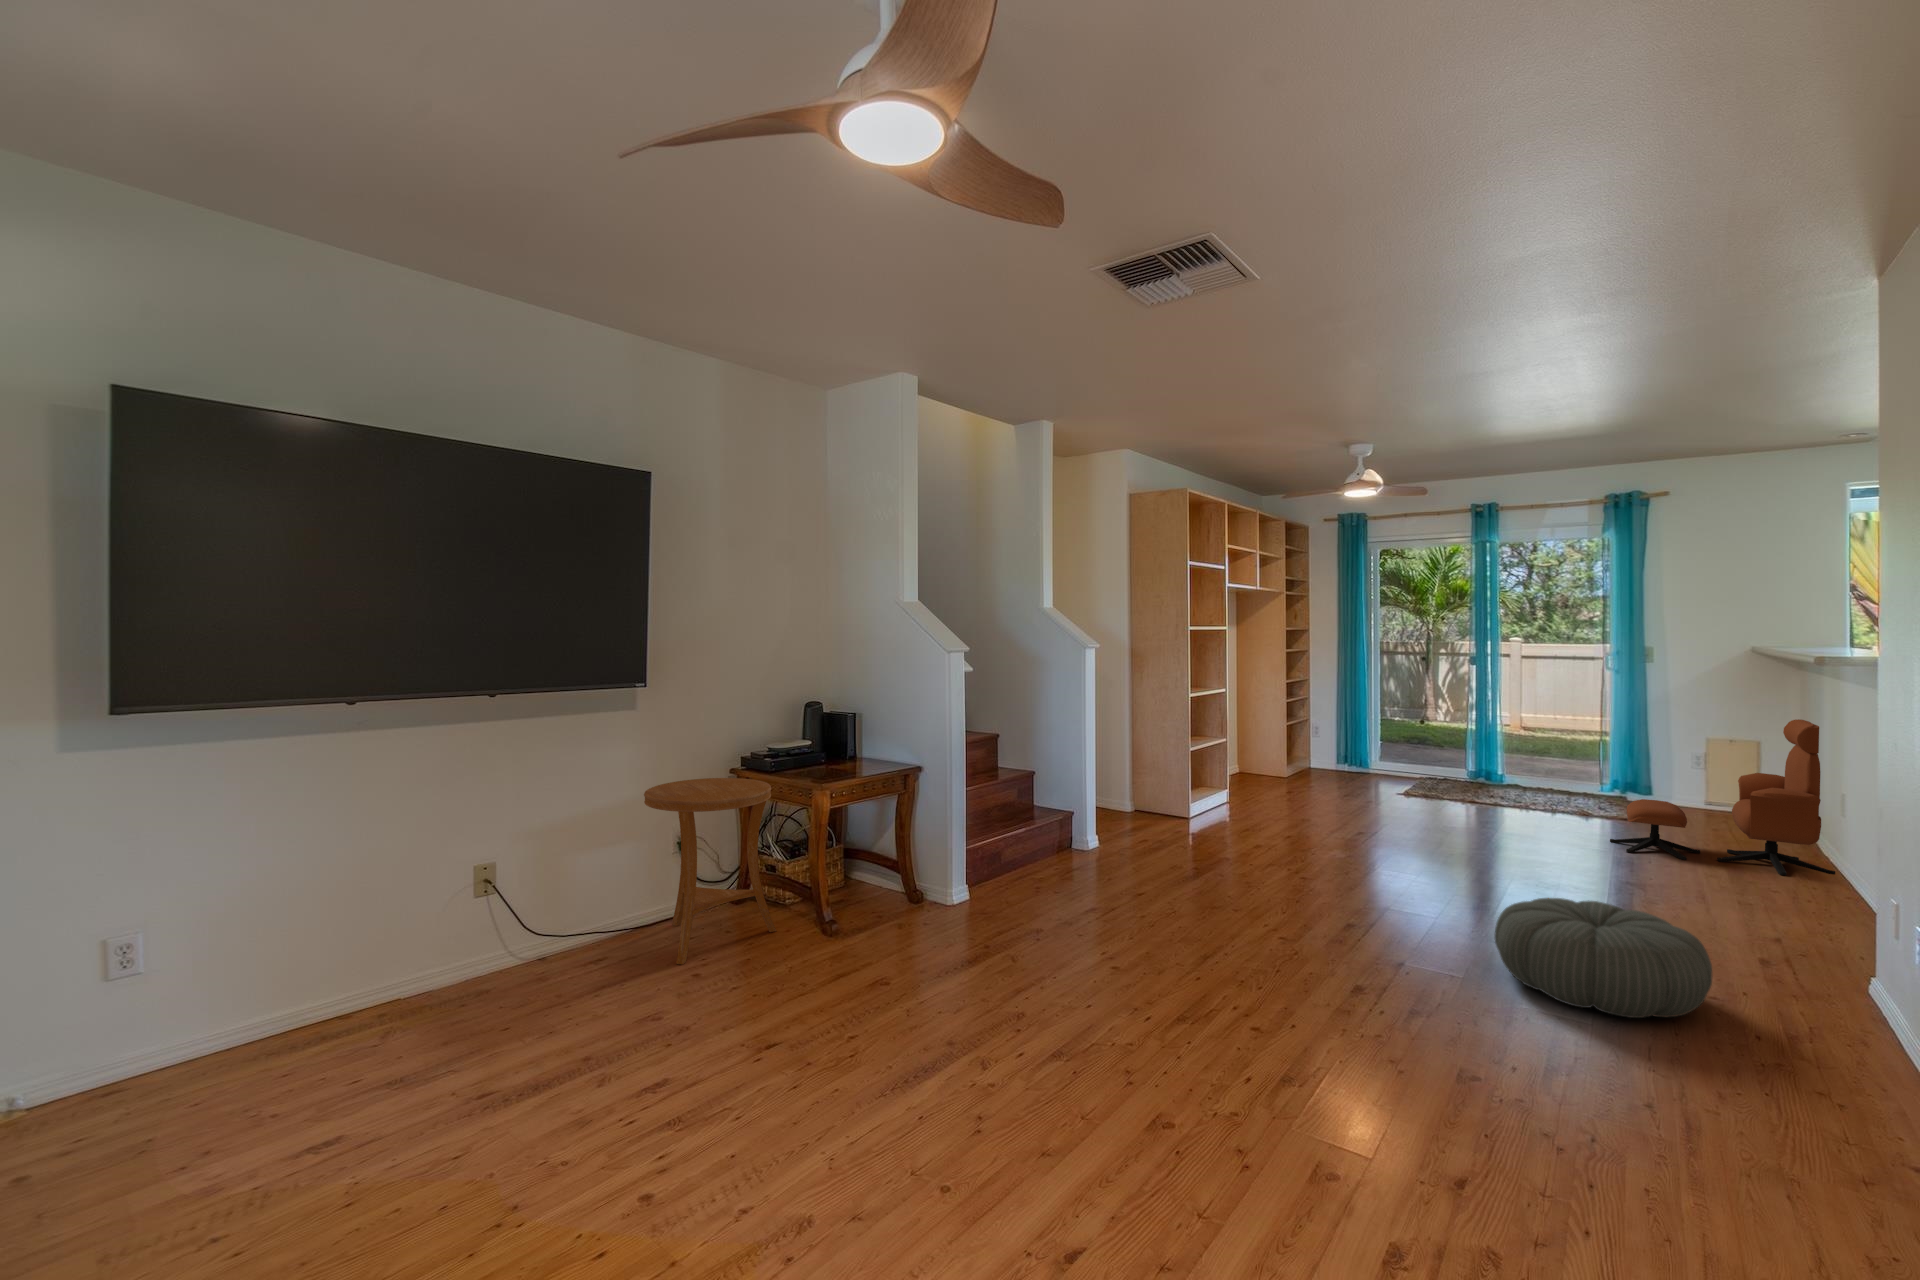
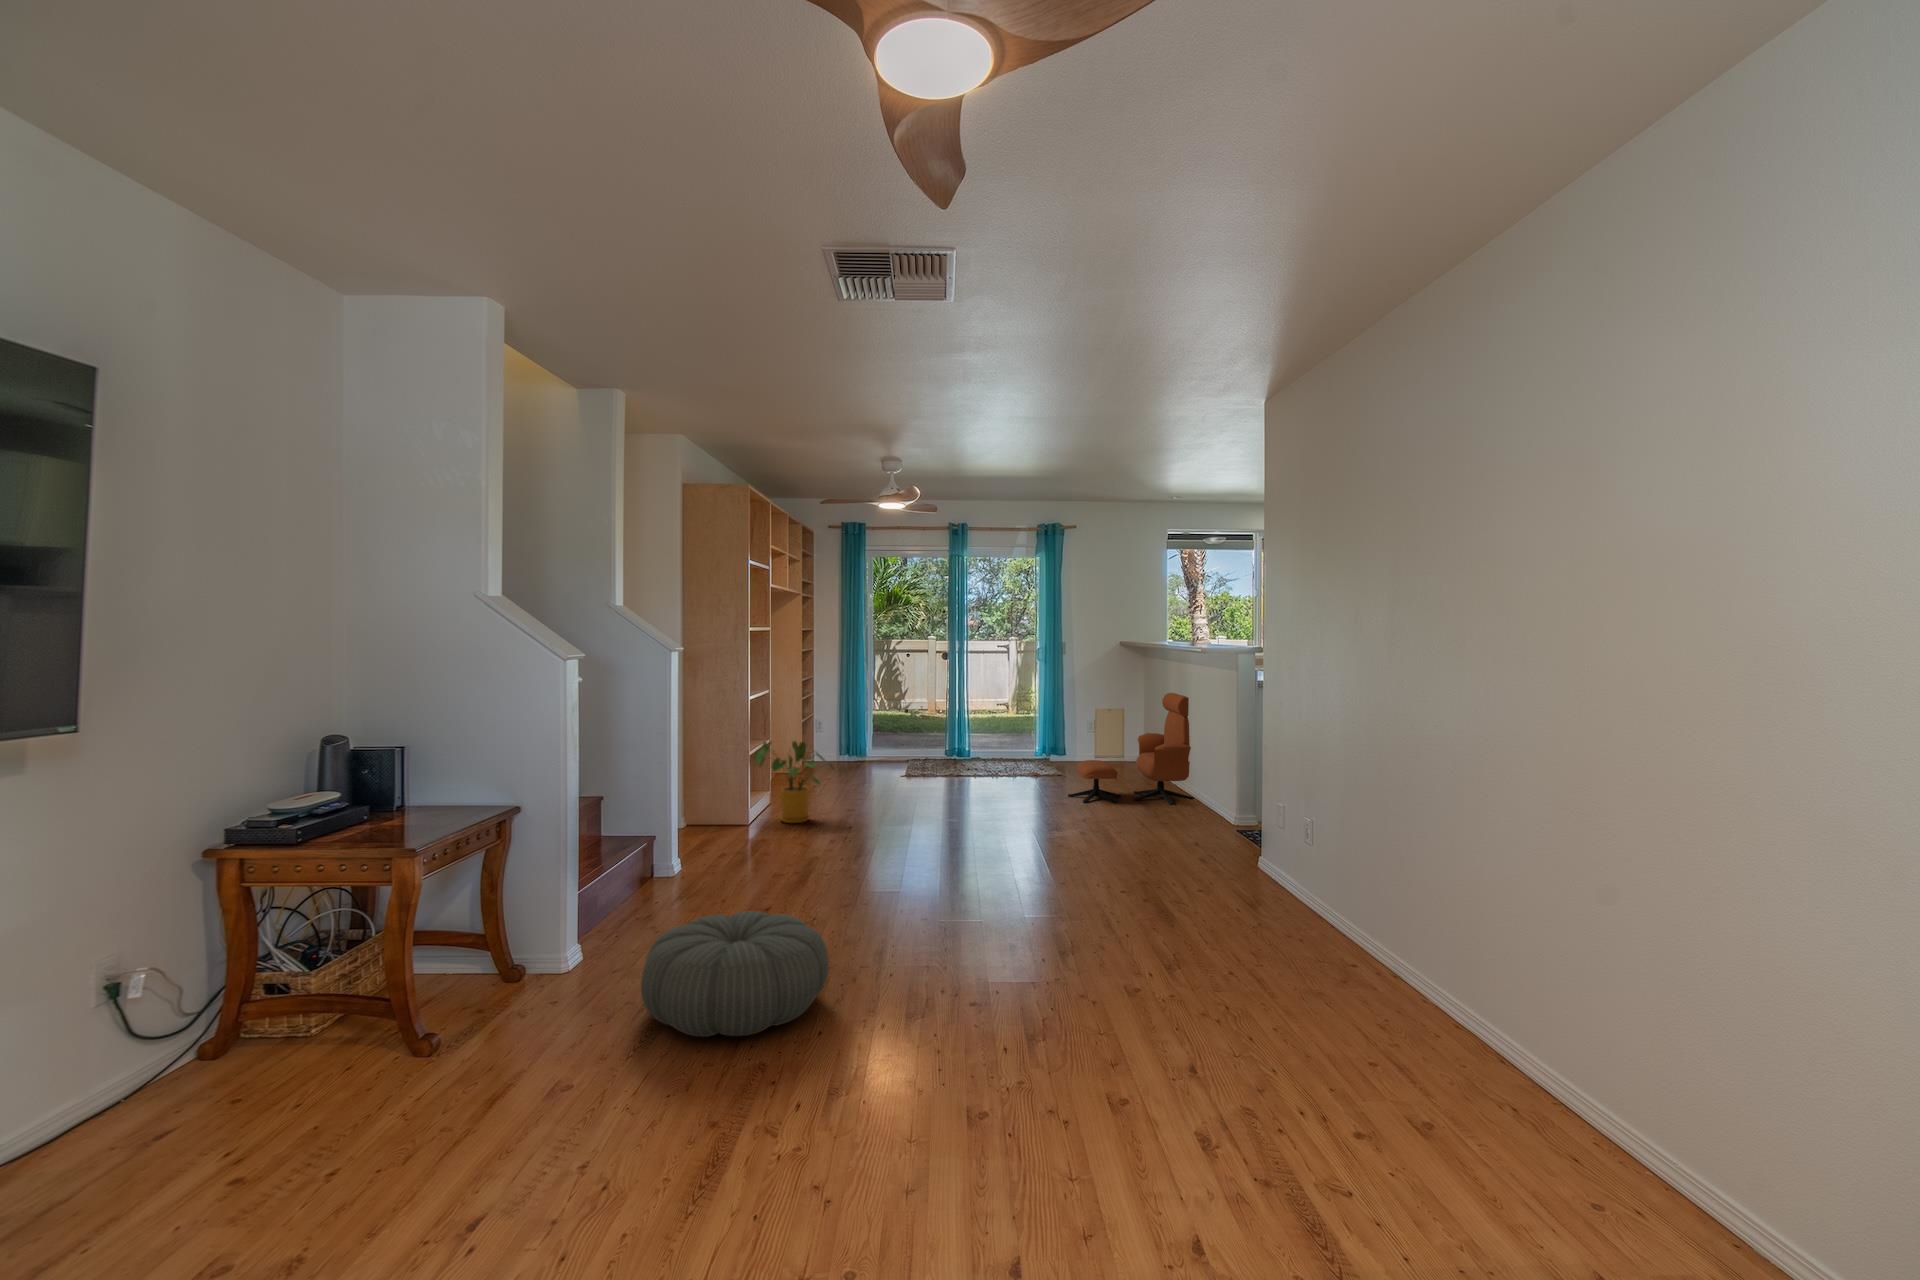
house plant: none [1202,738,1283,822] -> present [753,741,834,823]
side table: present [644,778,776,964] -> none [73,859,331,1173]
pouf: present [1494,898,1713,1018] -> present [641,911,829,1037]

